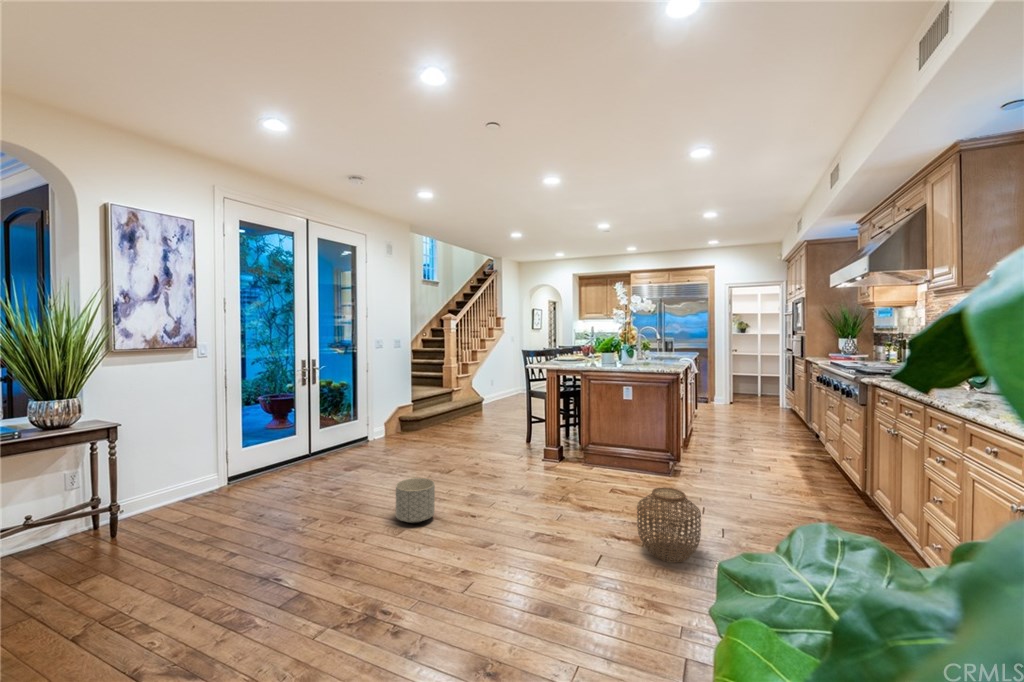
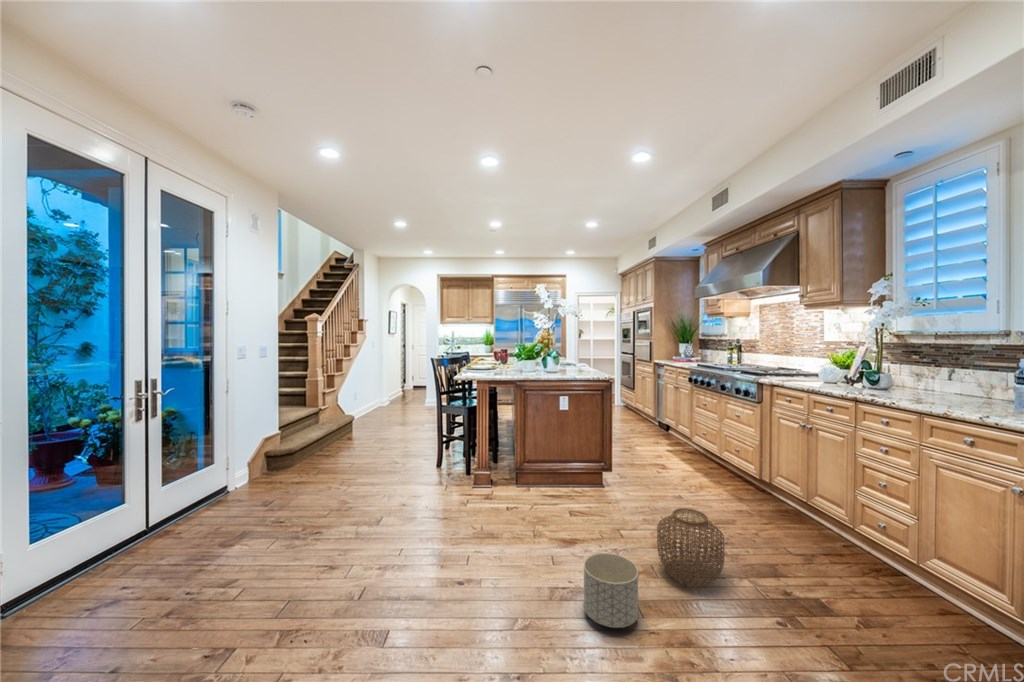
planter: present [396,478,435,523] -> present [584,553,638,628]

